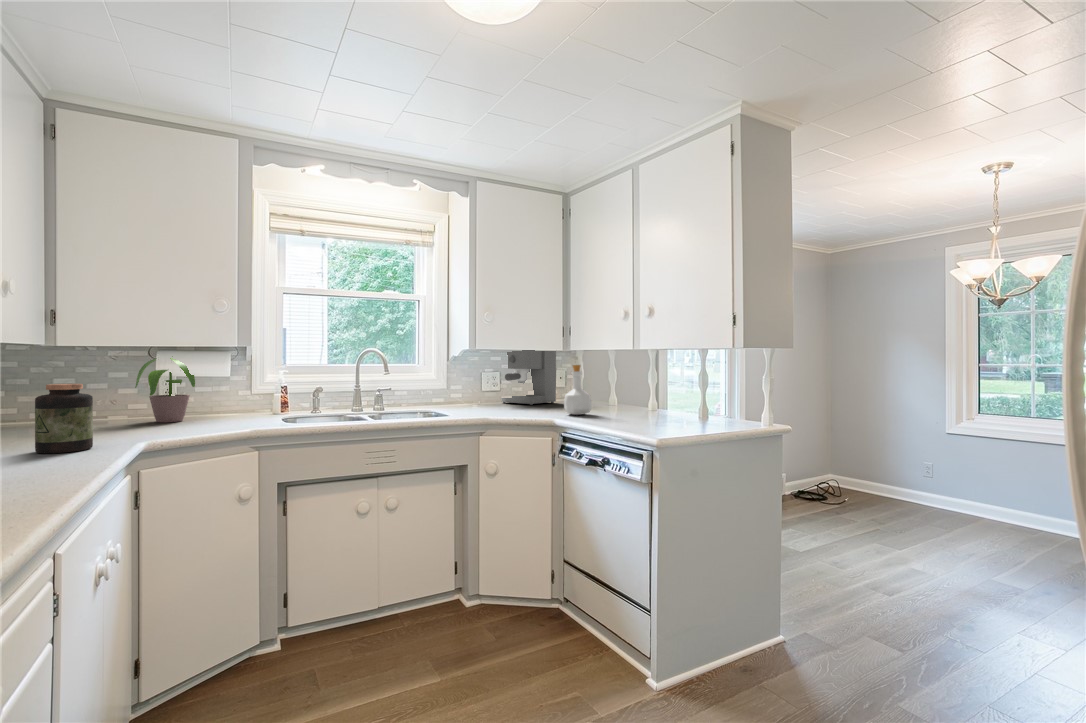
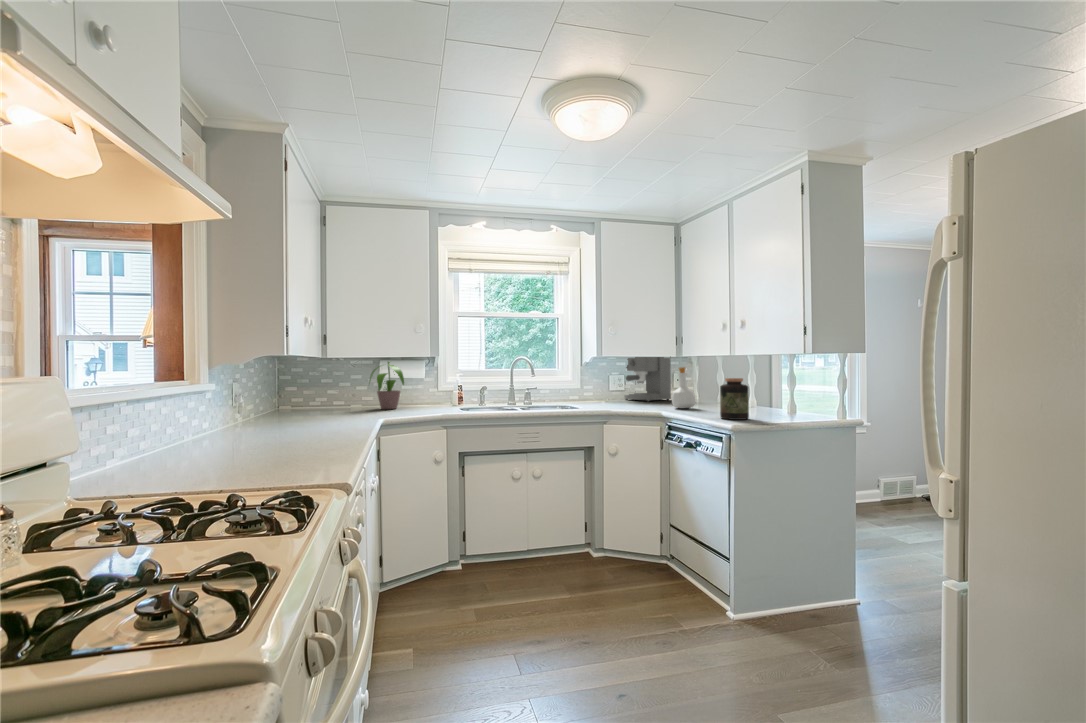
jar: present [35,384,93,453] -> present [720,378,749,420]

